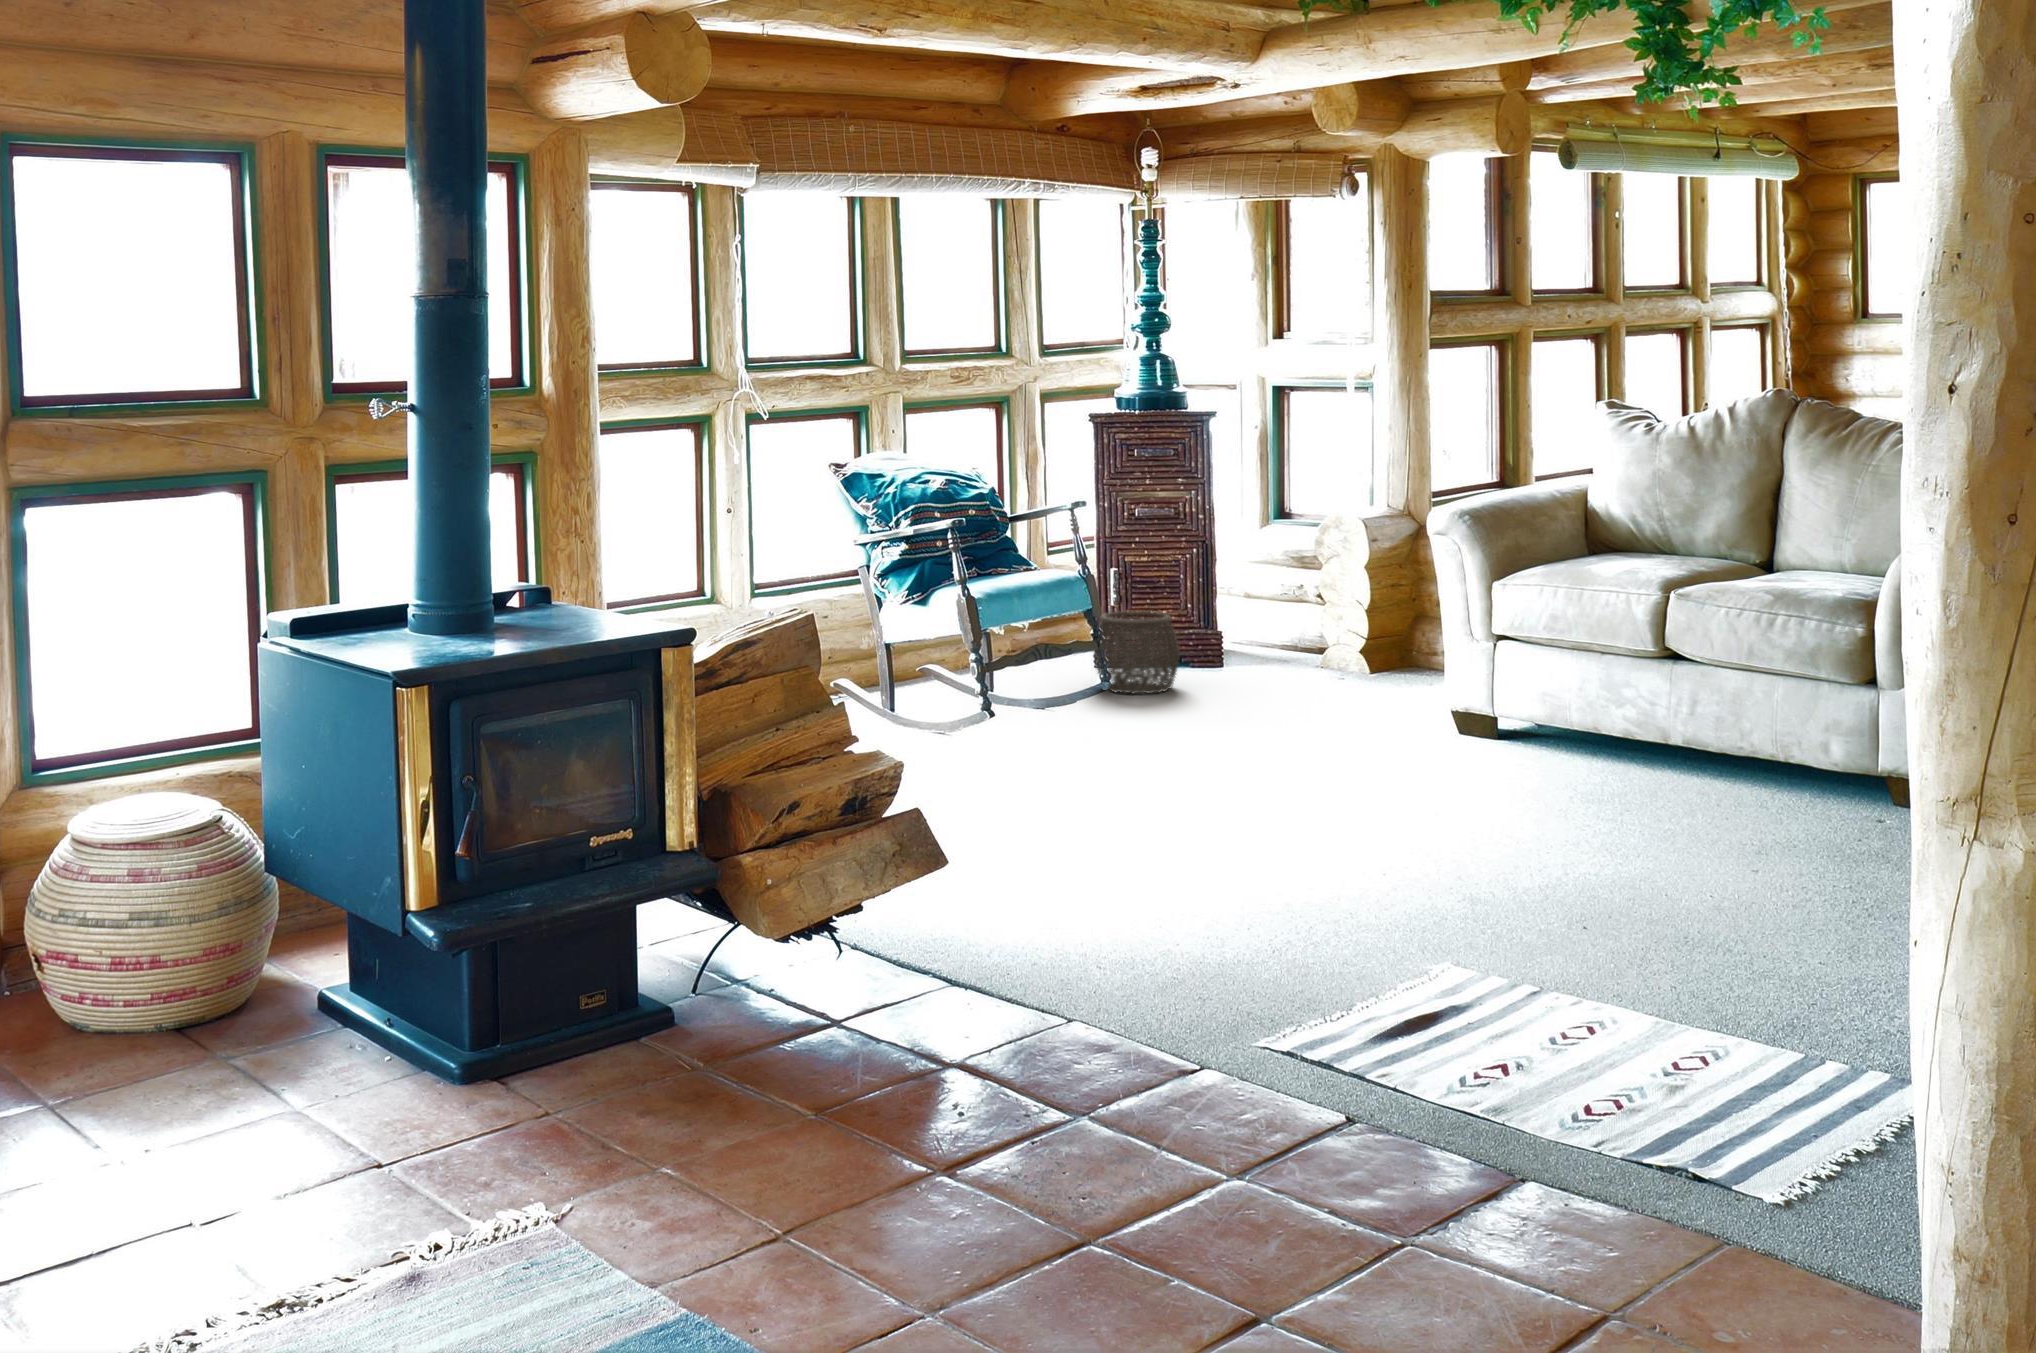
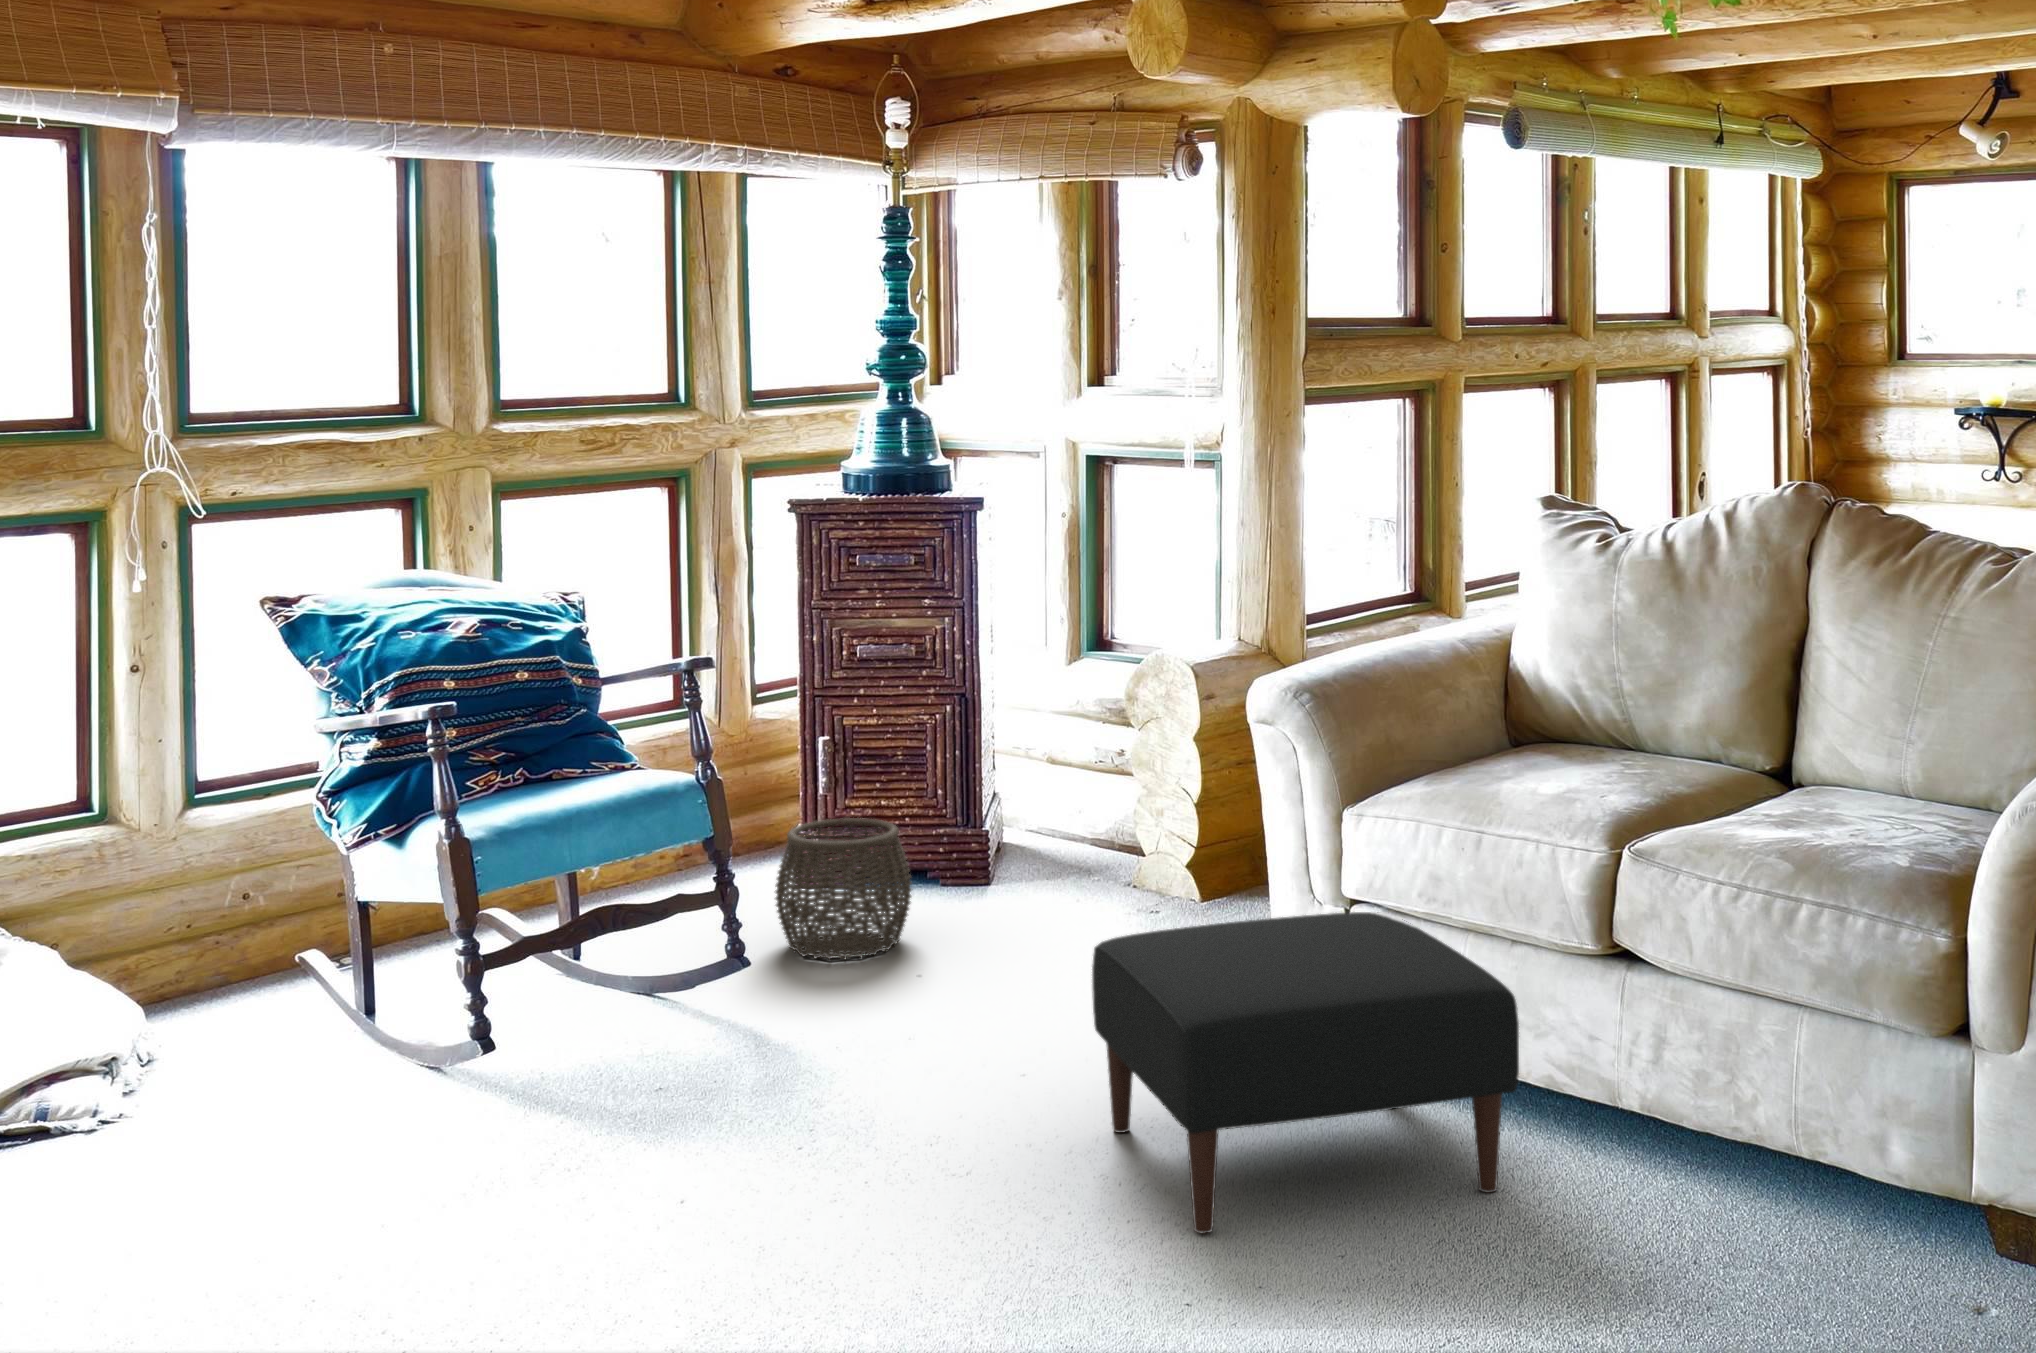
ottoman: none [1334,643,1606,801] -> present [1092,912,1519,1234]

